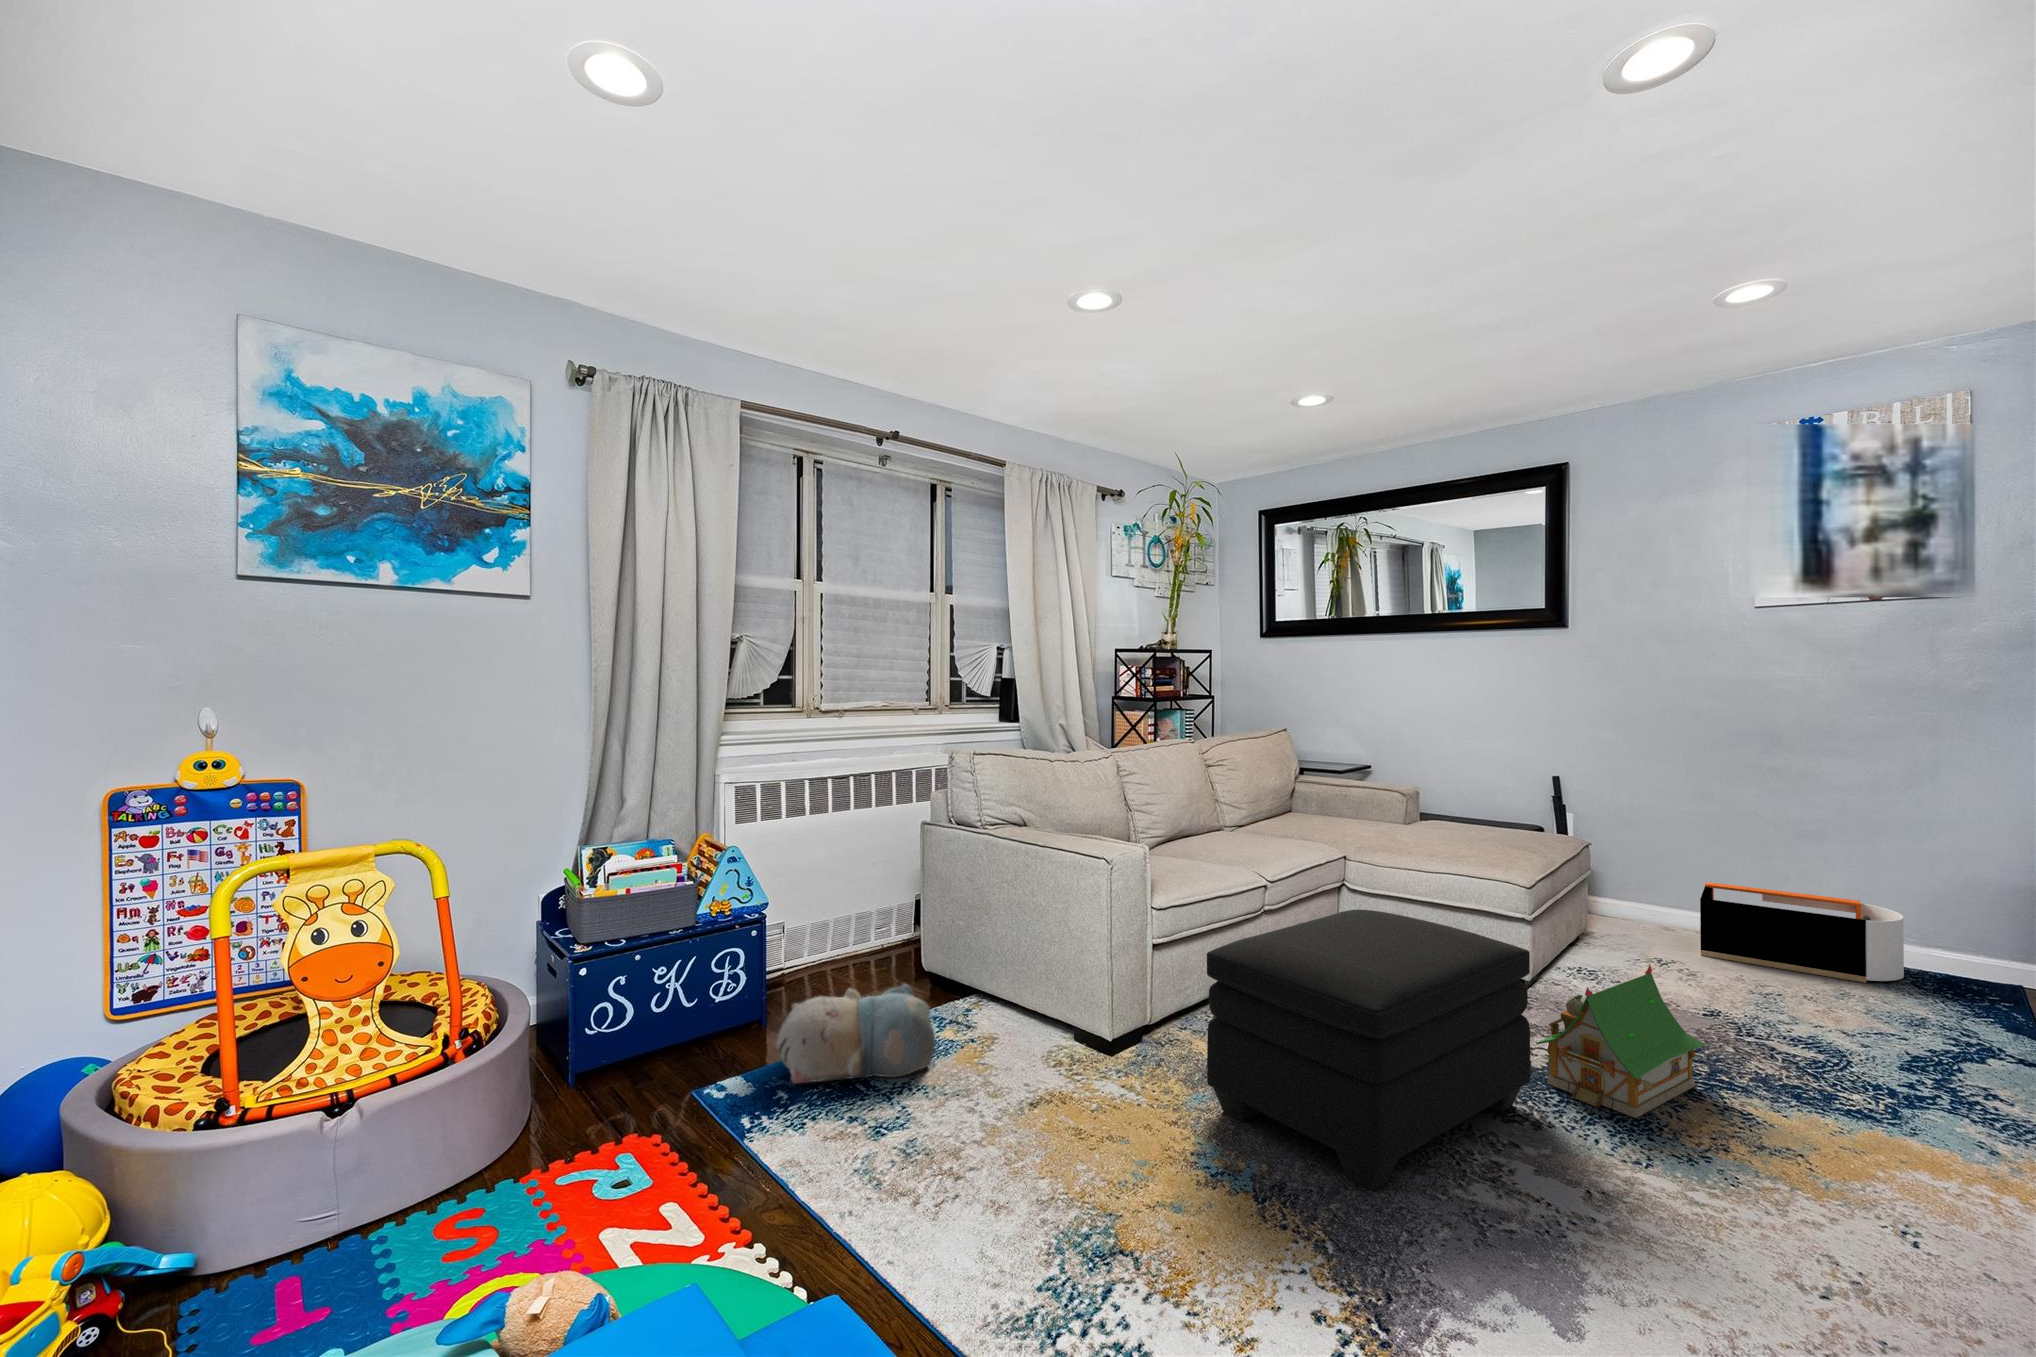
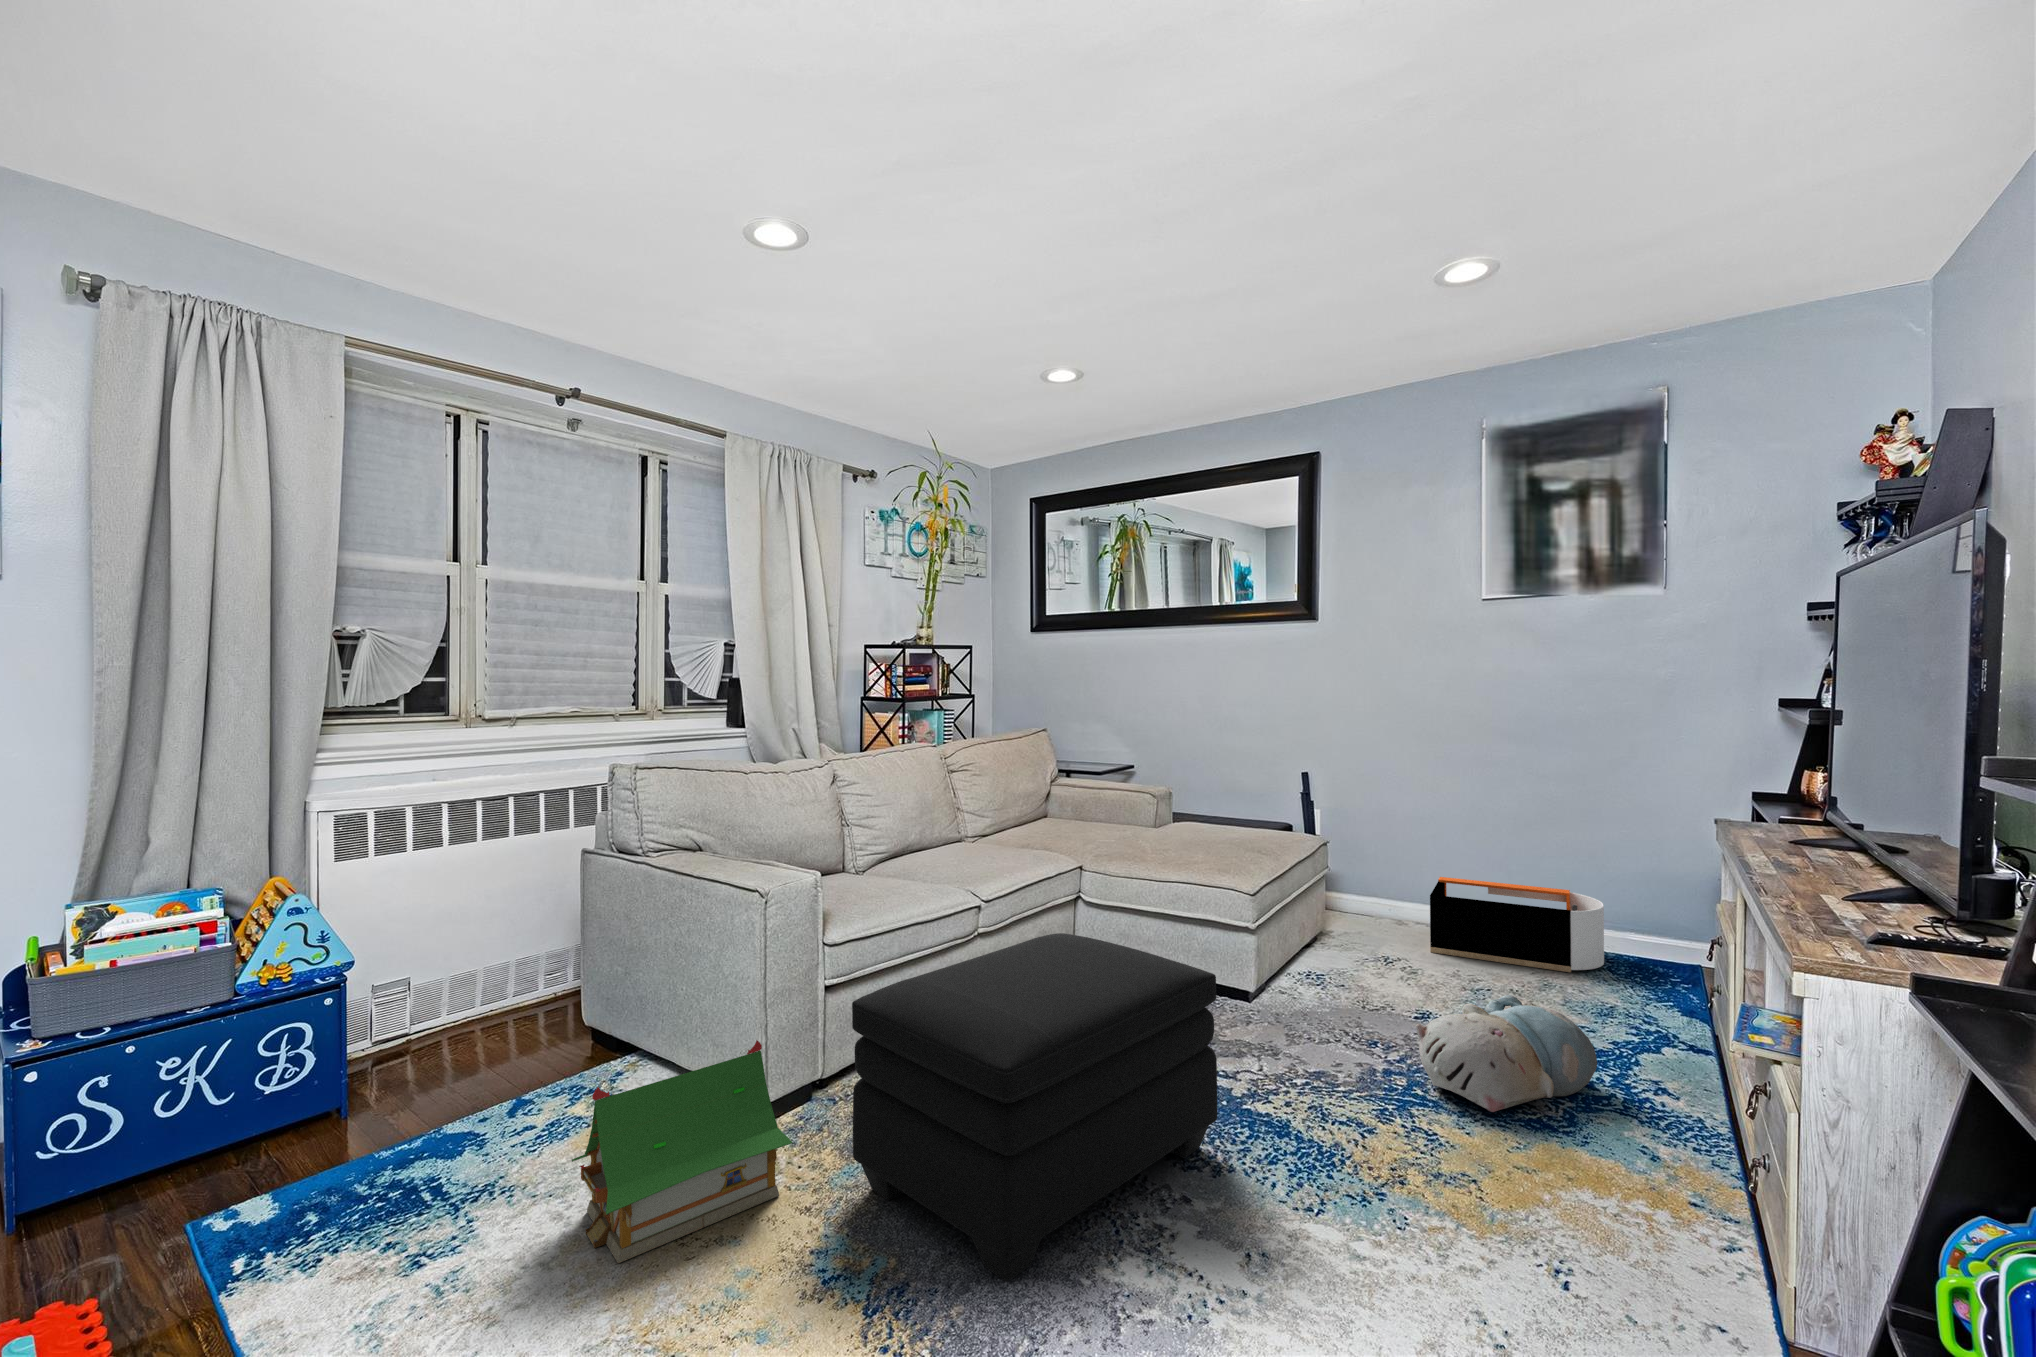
toy house: present [1536,964,1705,1118] -> present [572,1040,793,1263]
plush toy: present [776,984,936,1083] -> present [1416,995,1597,1112]

